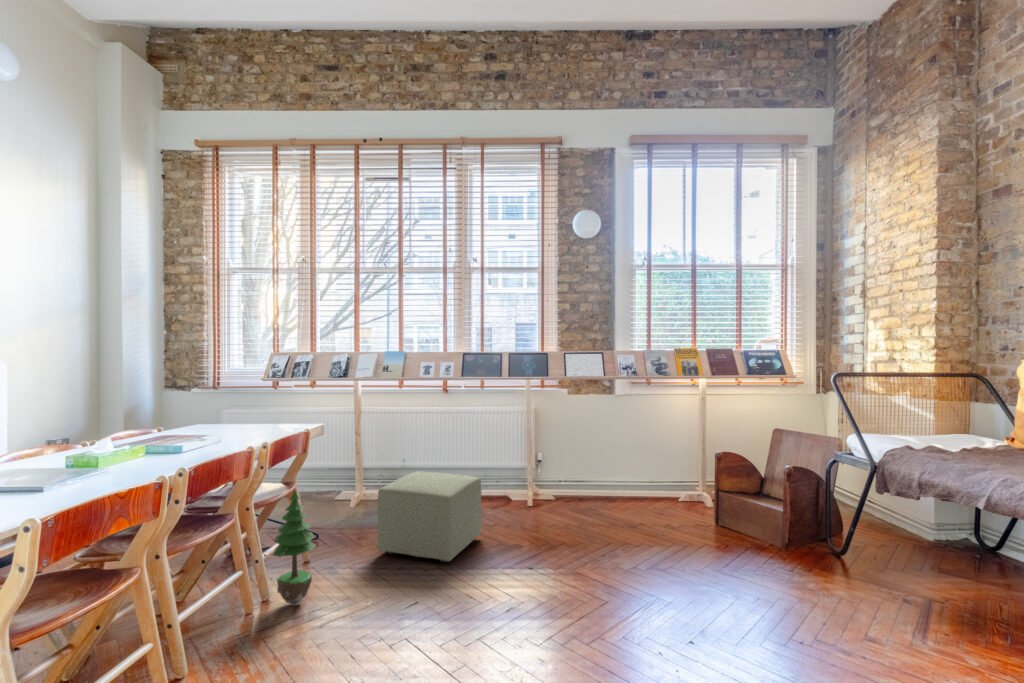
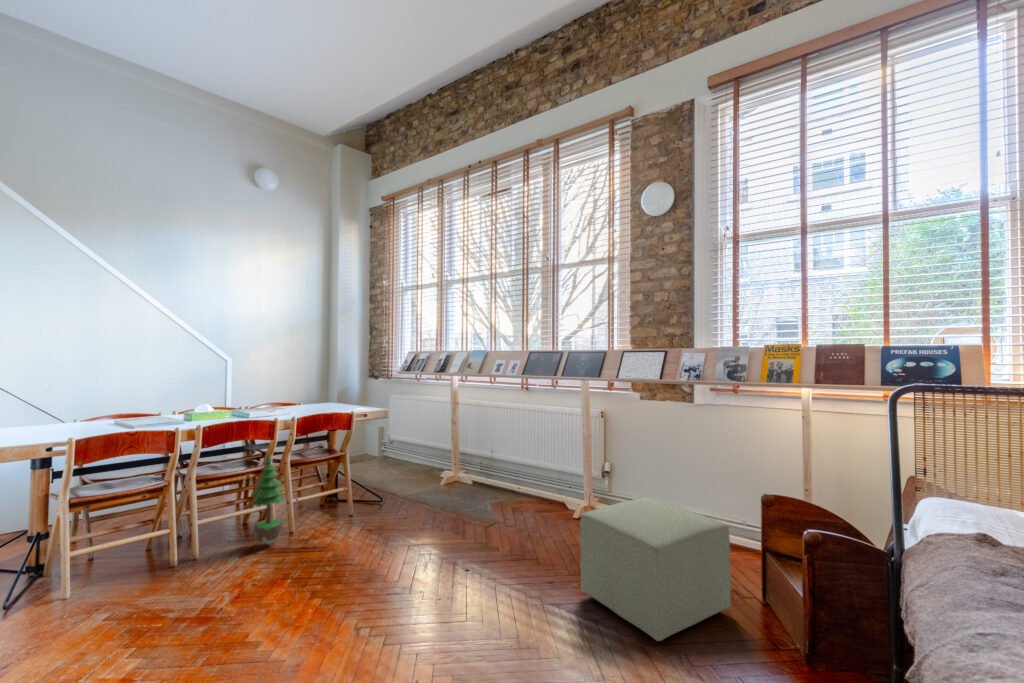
ottoman: present [377,471,482,563] -> present [580,497,731,641]

